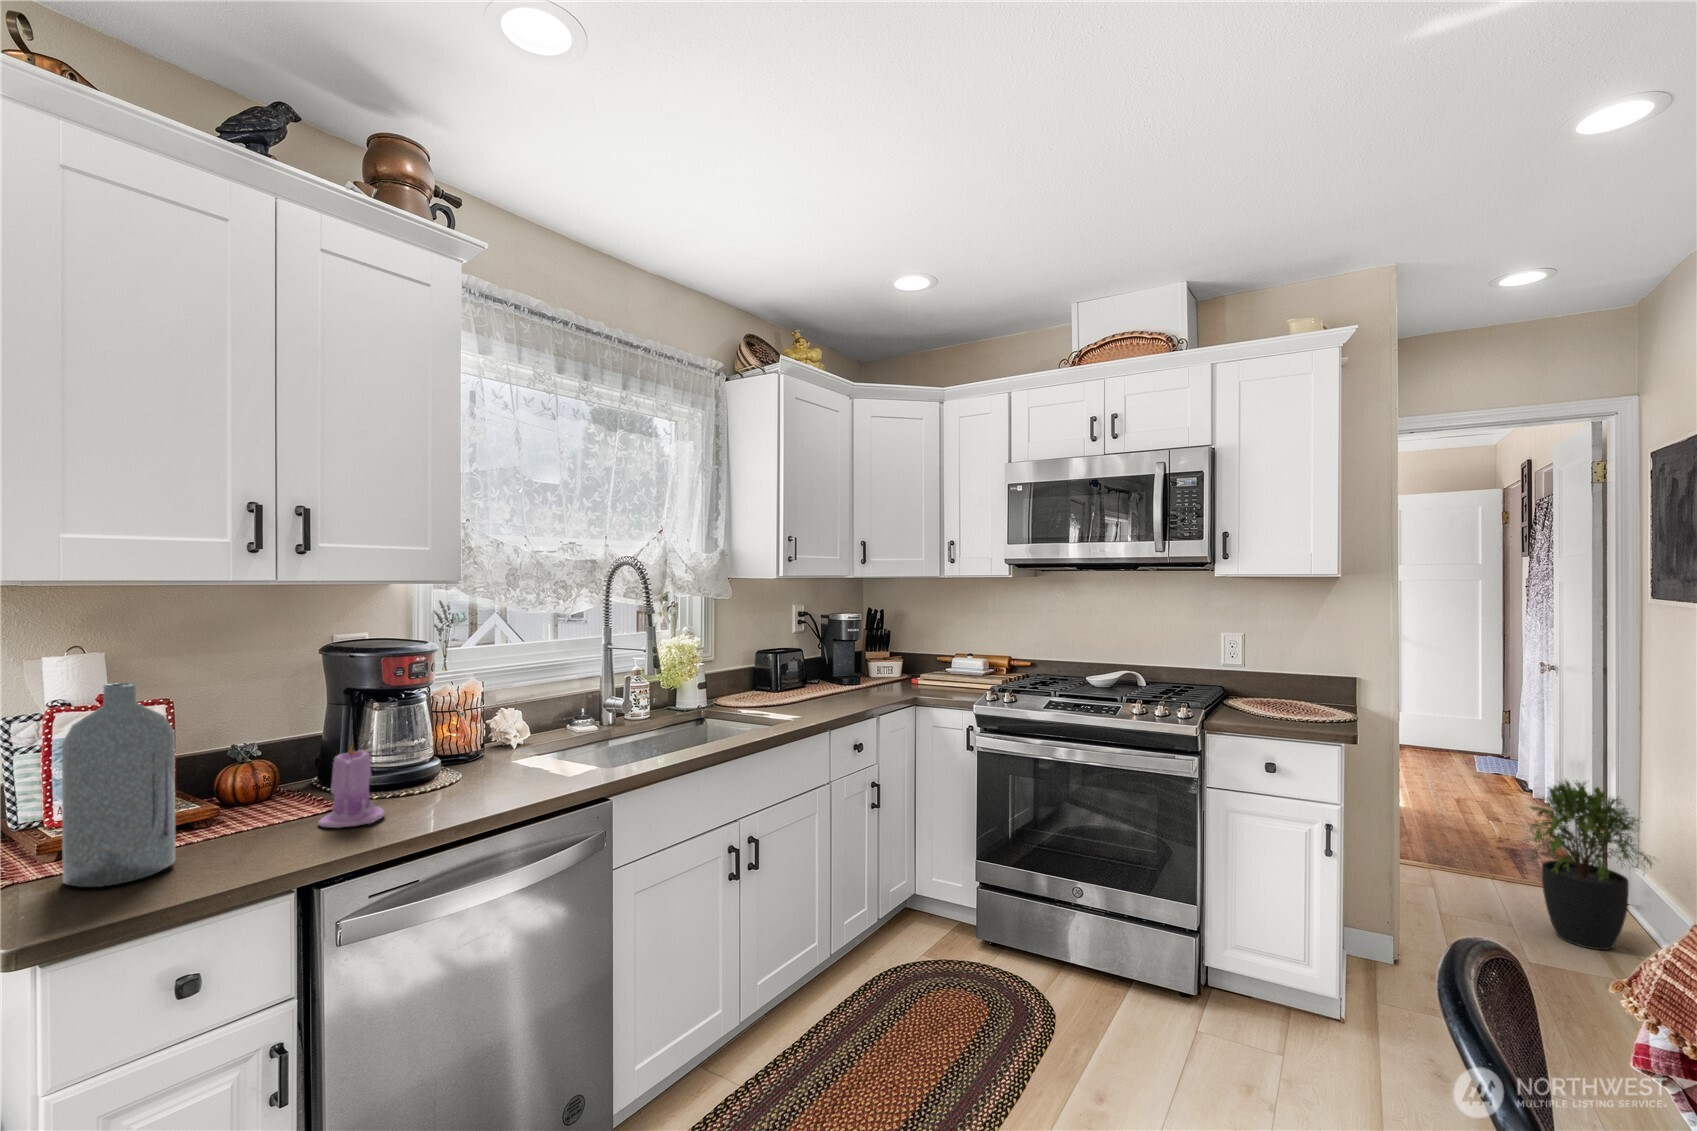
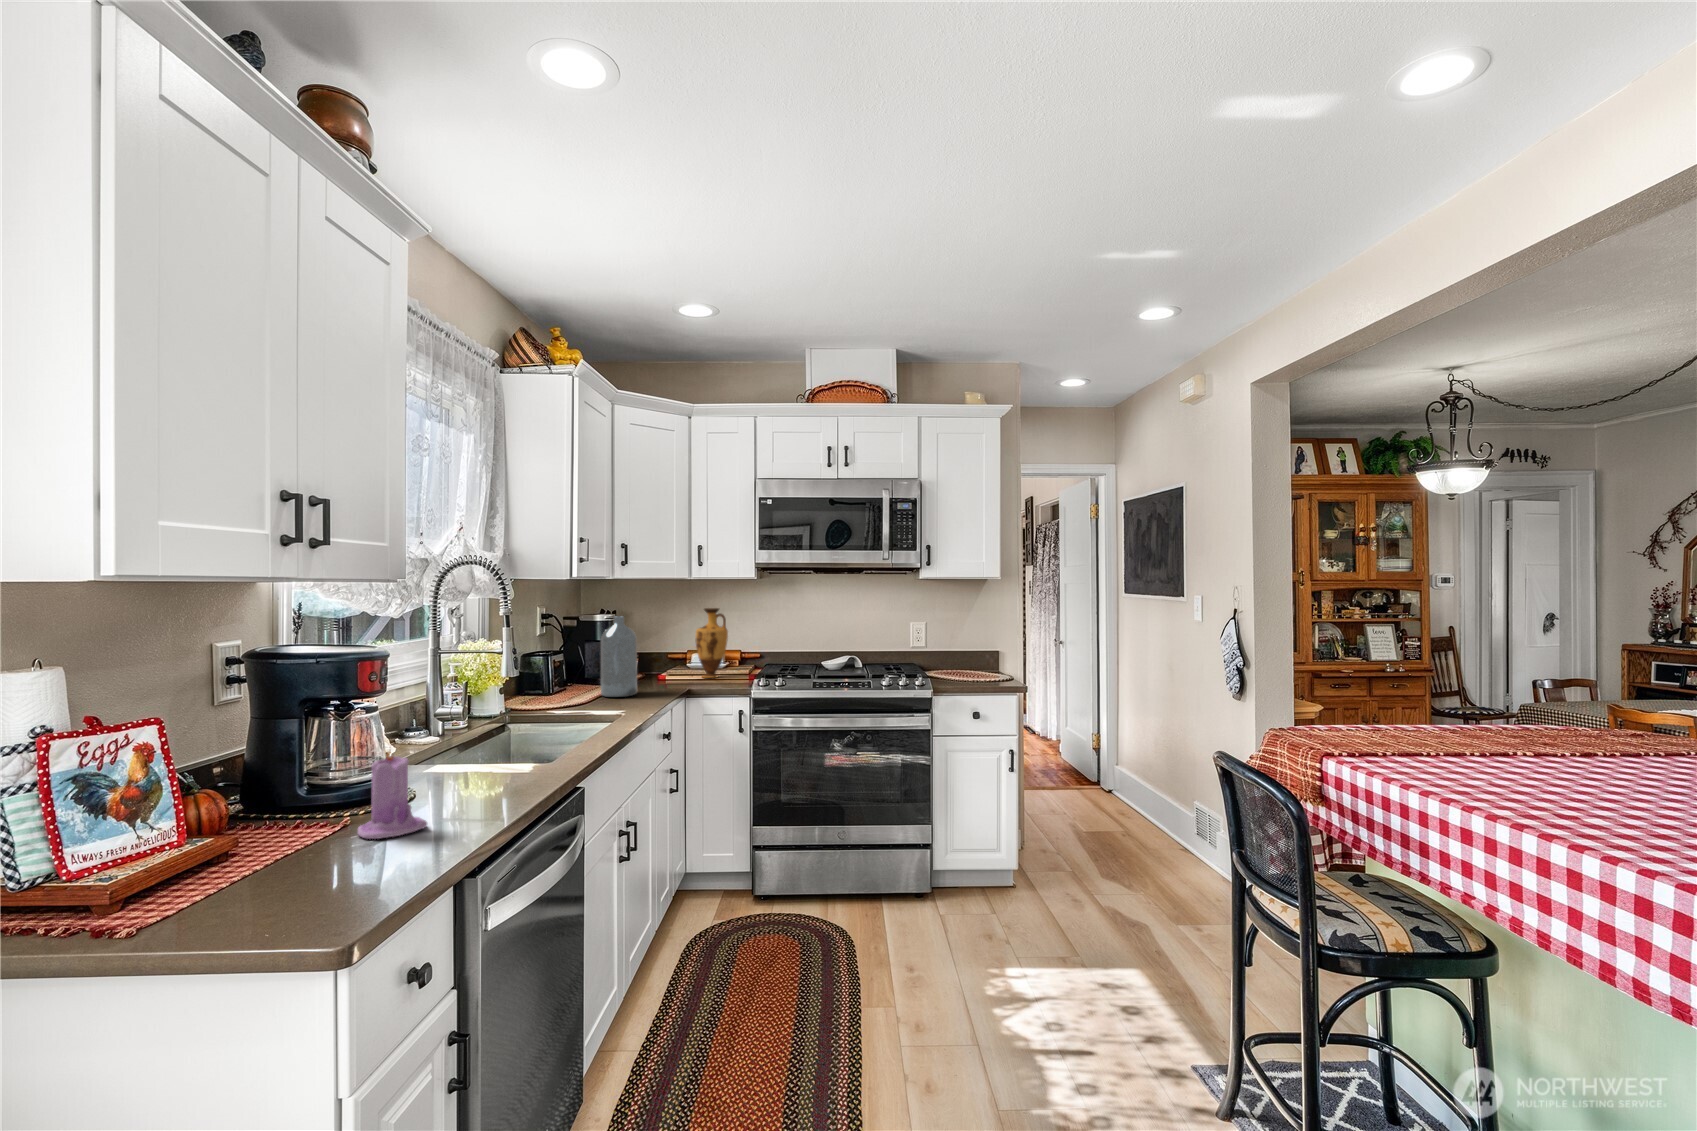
vase: none [934,608,970,685] -> present [695,608,728,678]
bottle: present [62,683,175,887] -> present [601,616,637,697]
potted plant: present [1529,781,1652,950] -> none [1071,710,1143,820]

